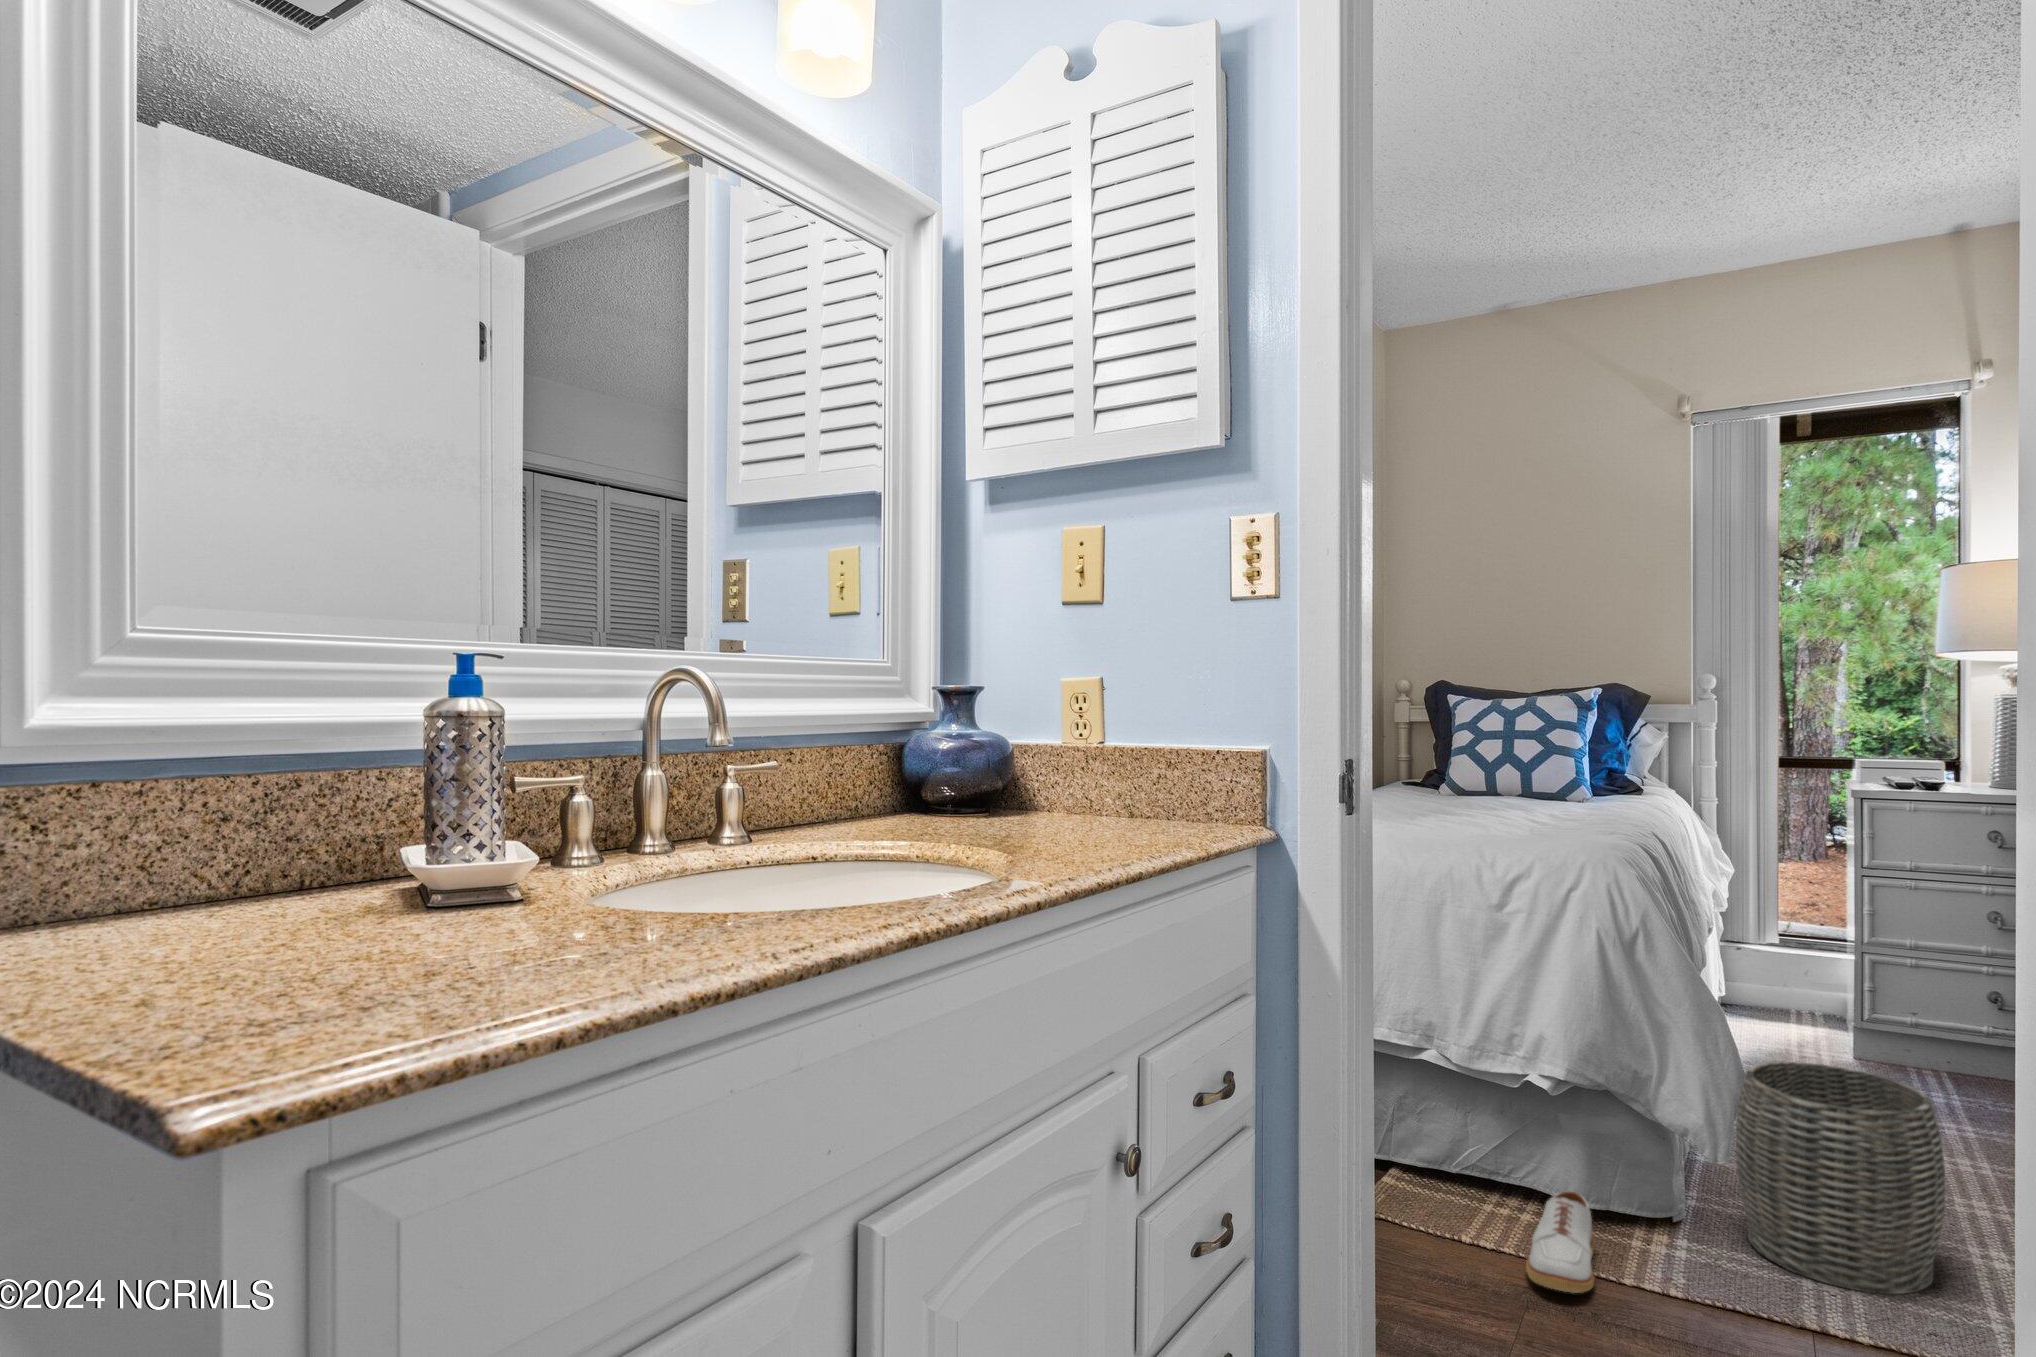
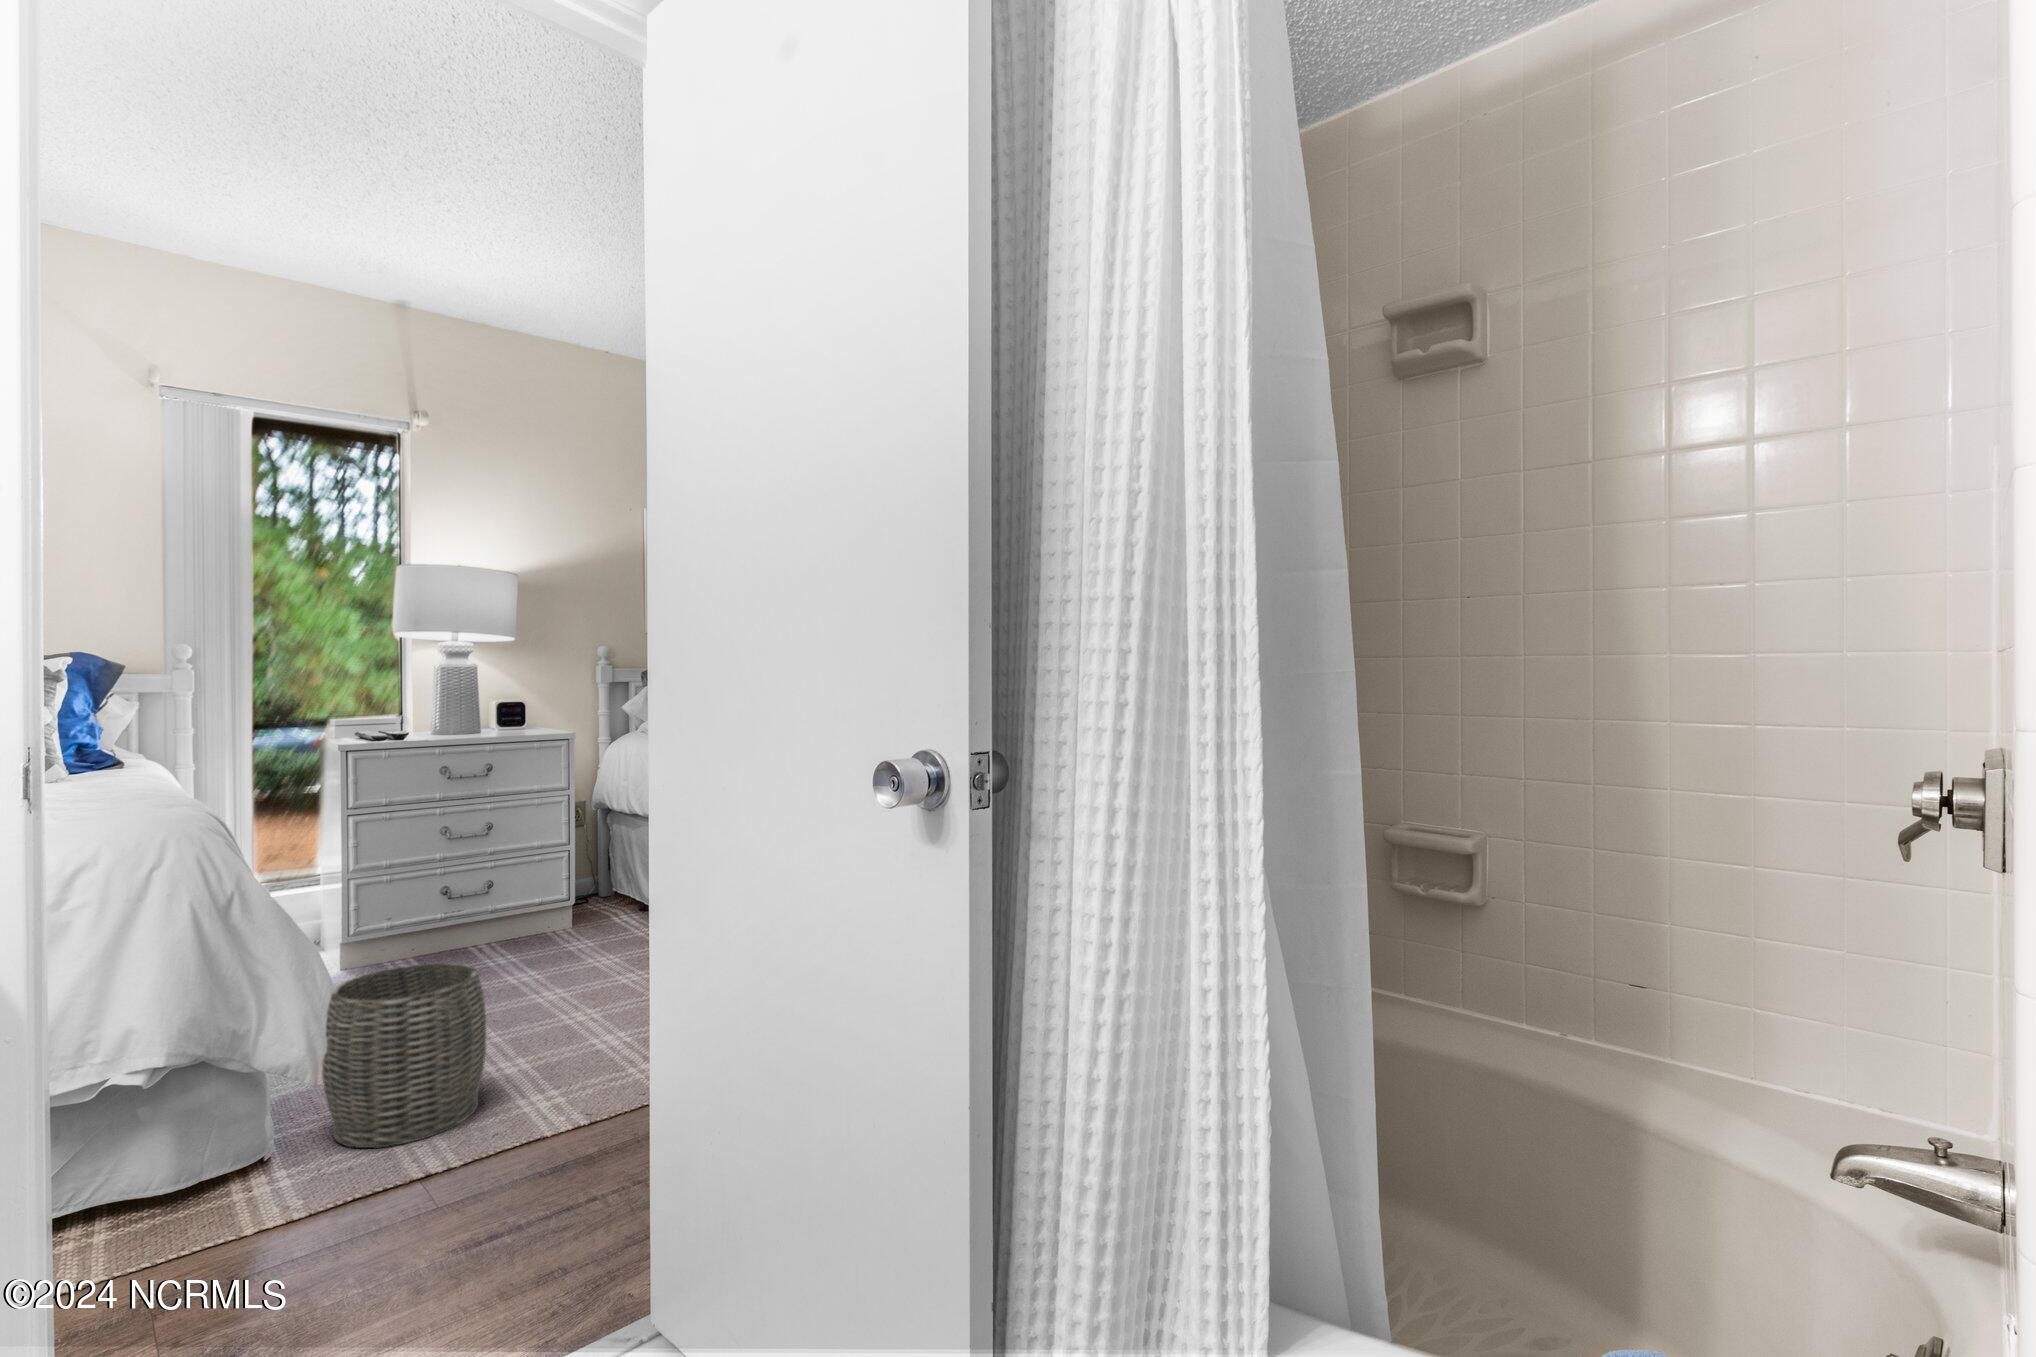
shoe: present [1526,1191,1595,1293] -> none [130,1178,218,1290]

